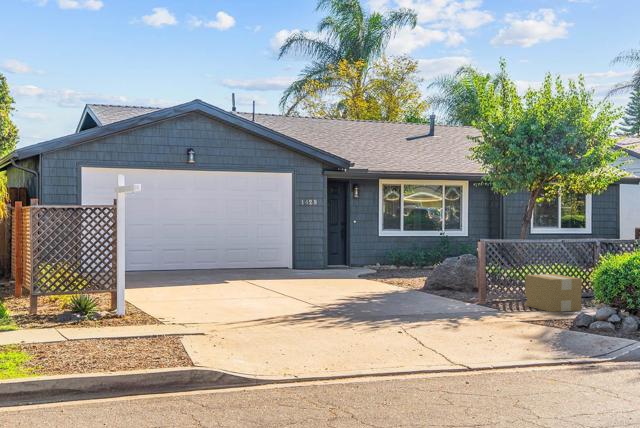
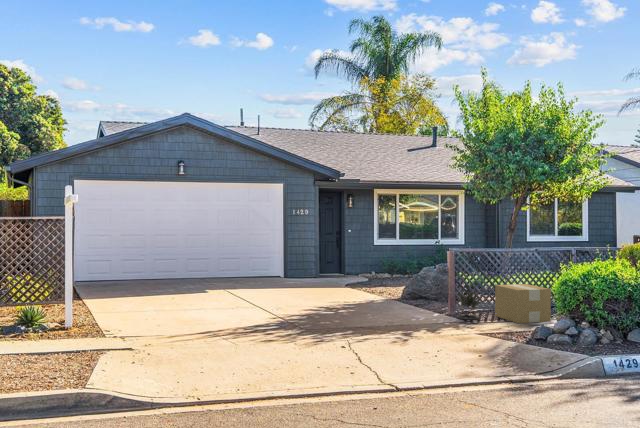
potted tree: none [488,270,514,308] -> present [458,285,479,319]

